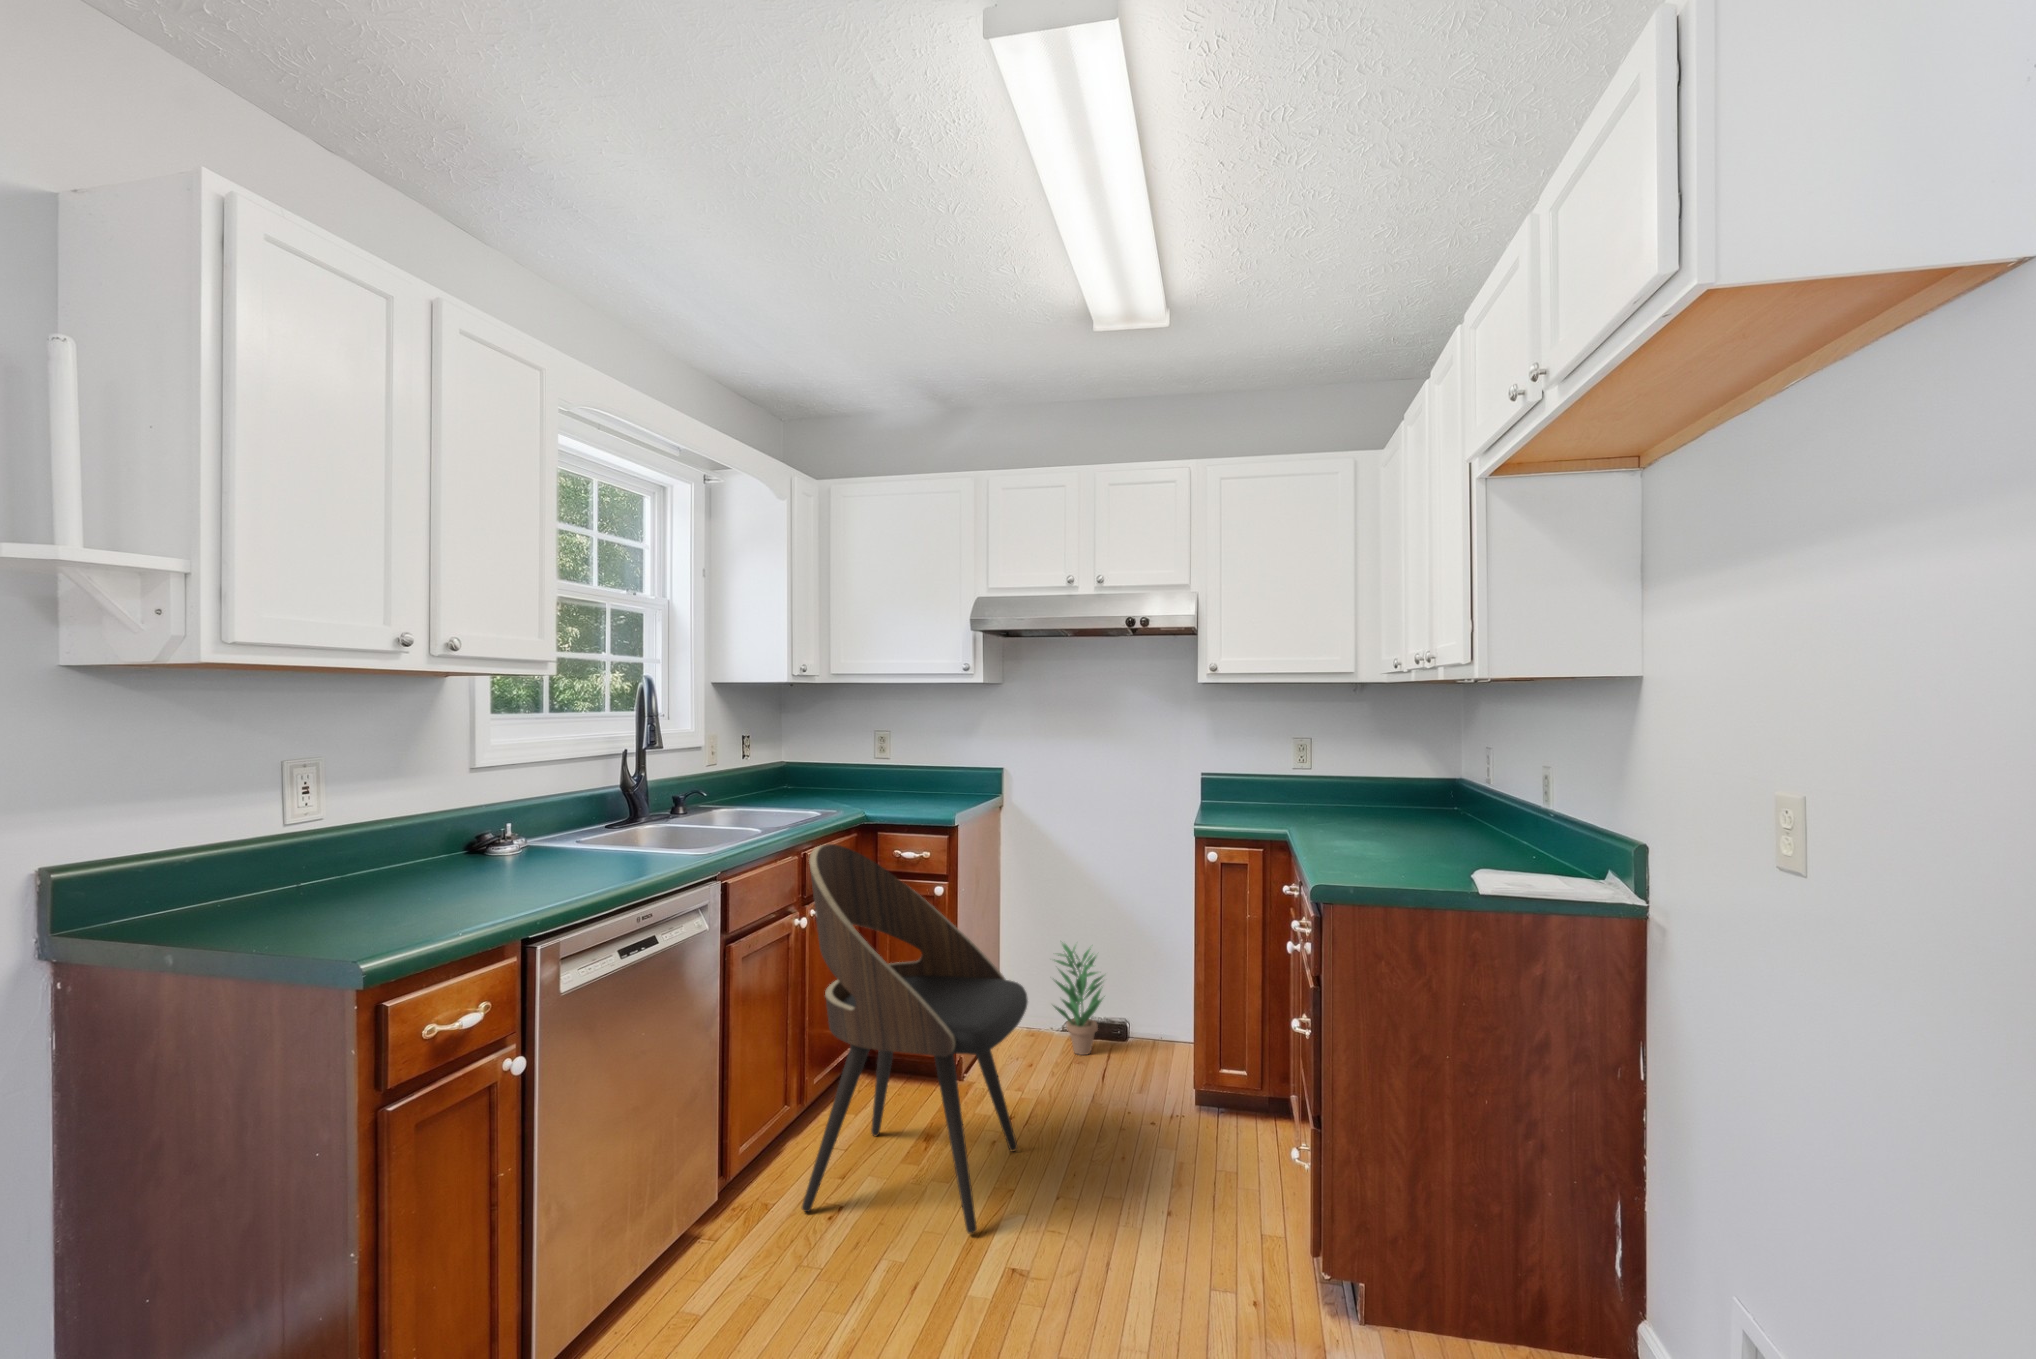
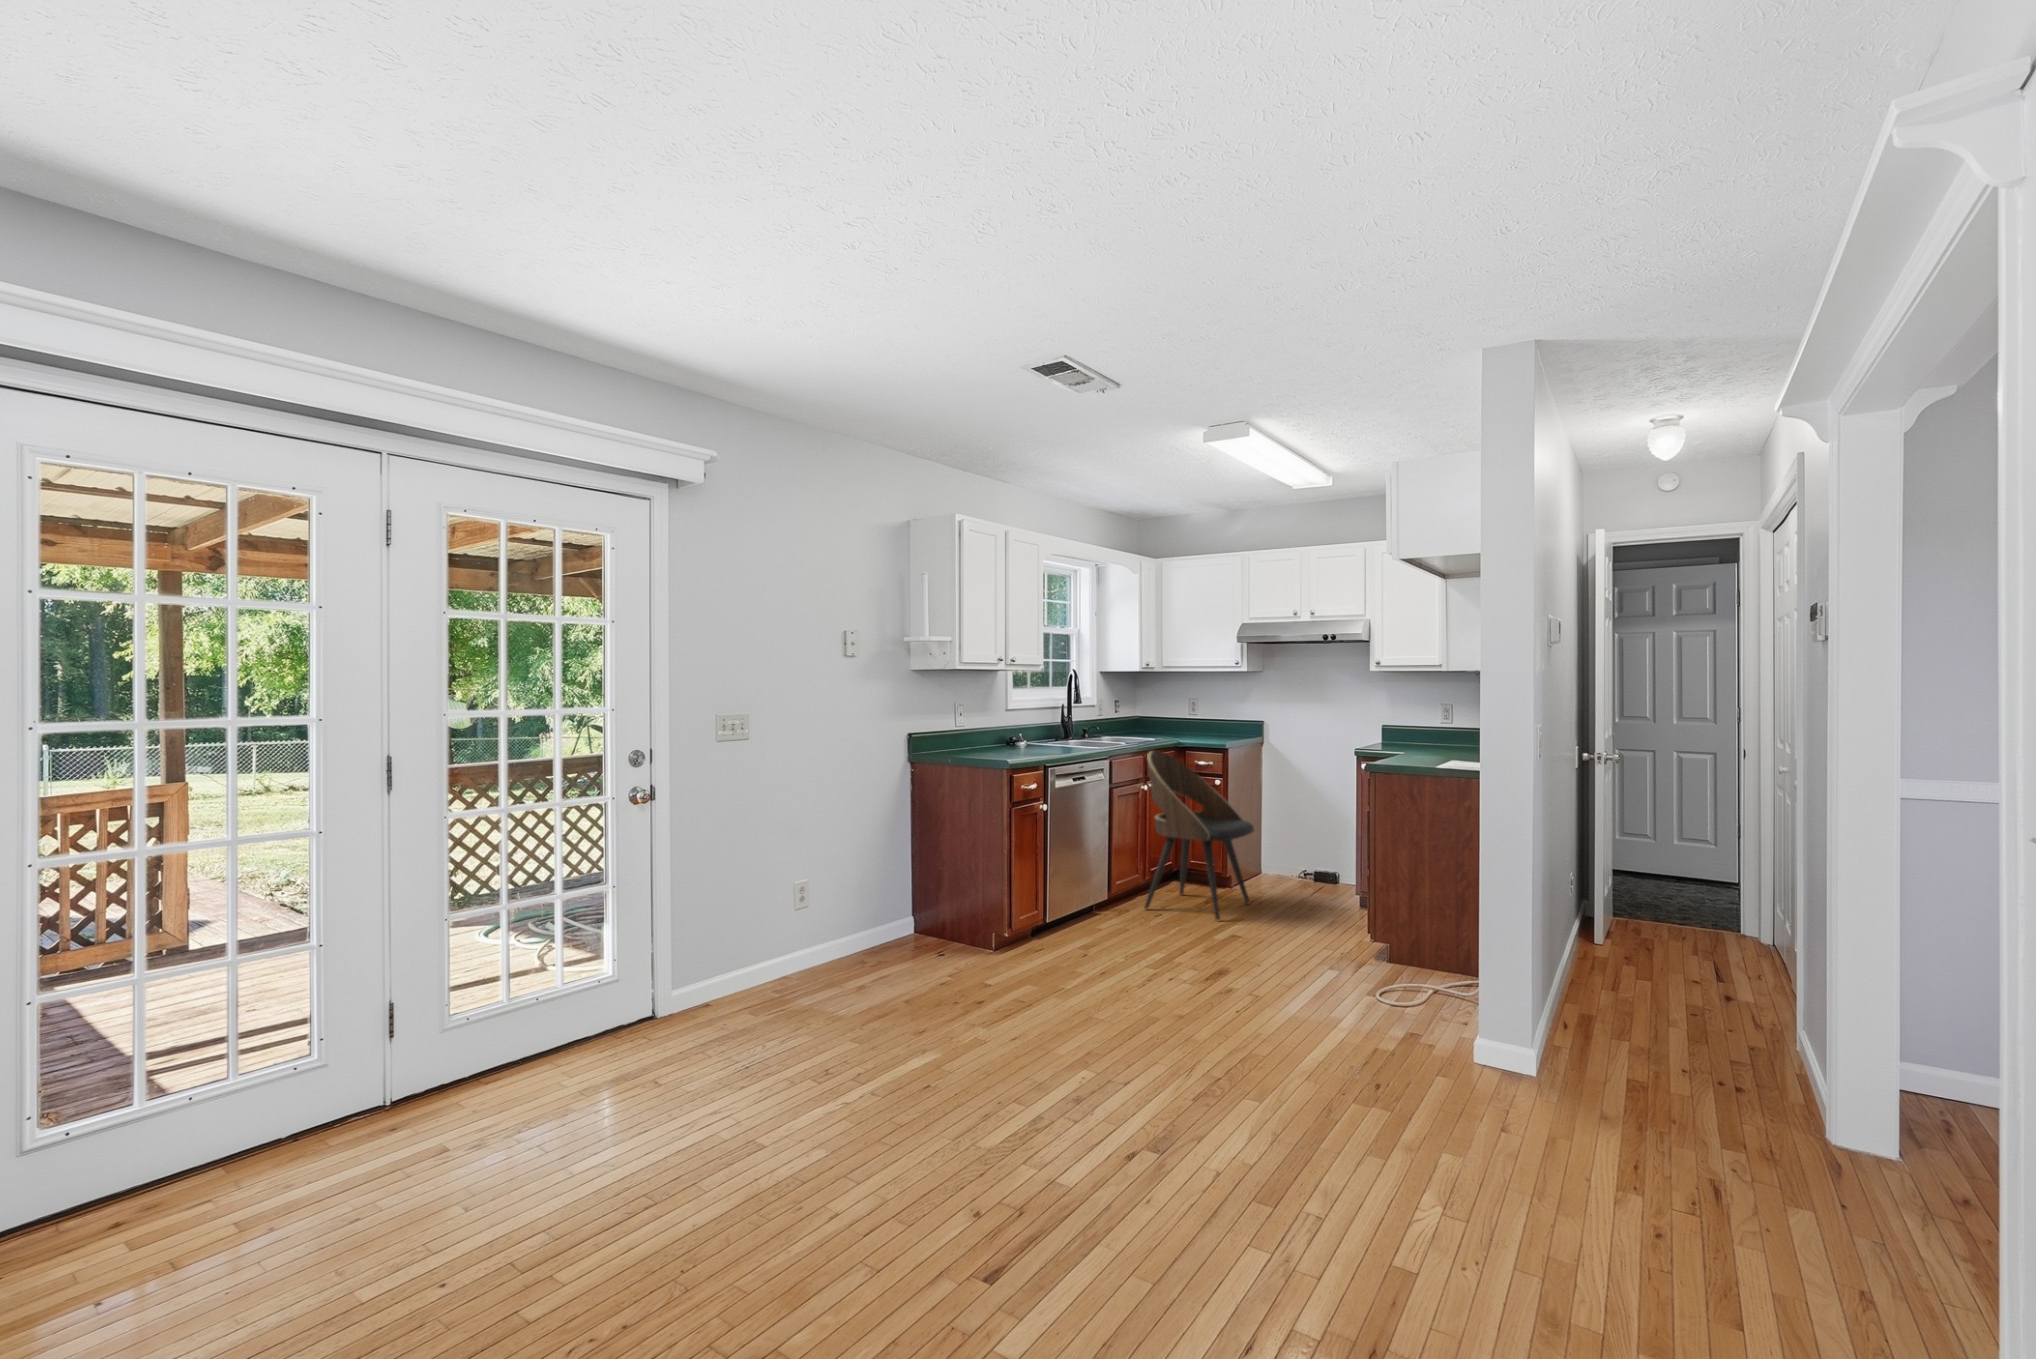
potted plant: present [1054,944,1105,1055] -> none [1285,817,1320,882]

